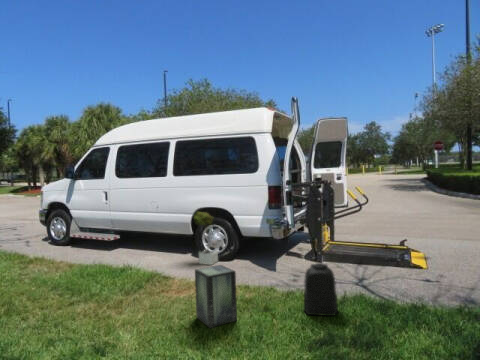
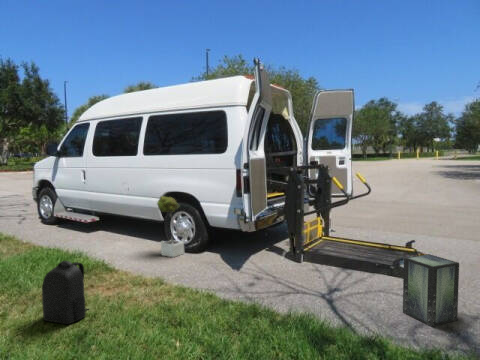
backpack: present [304,263,338,316] -> present [42,261,87,324]
storage box: present [195,265,237,328] -> present [403,254,459,327]

